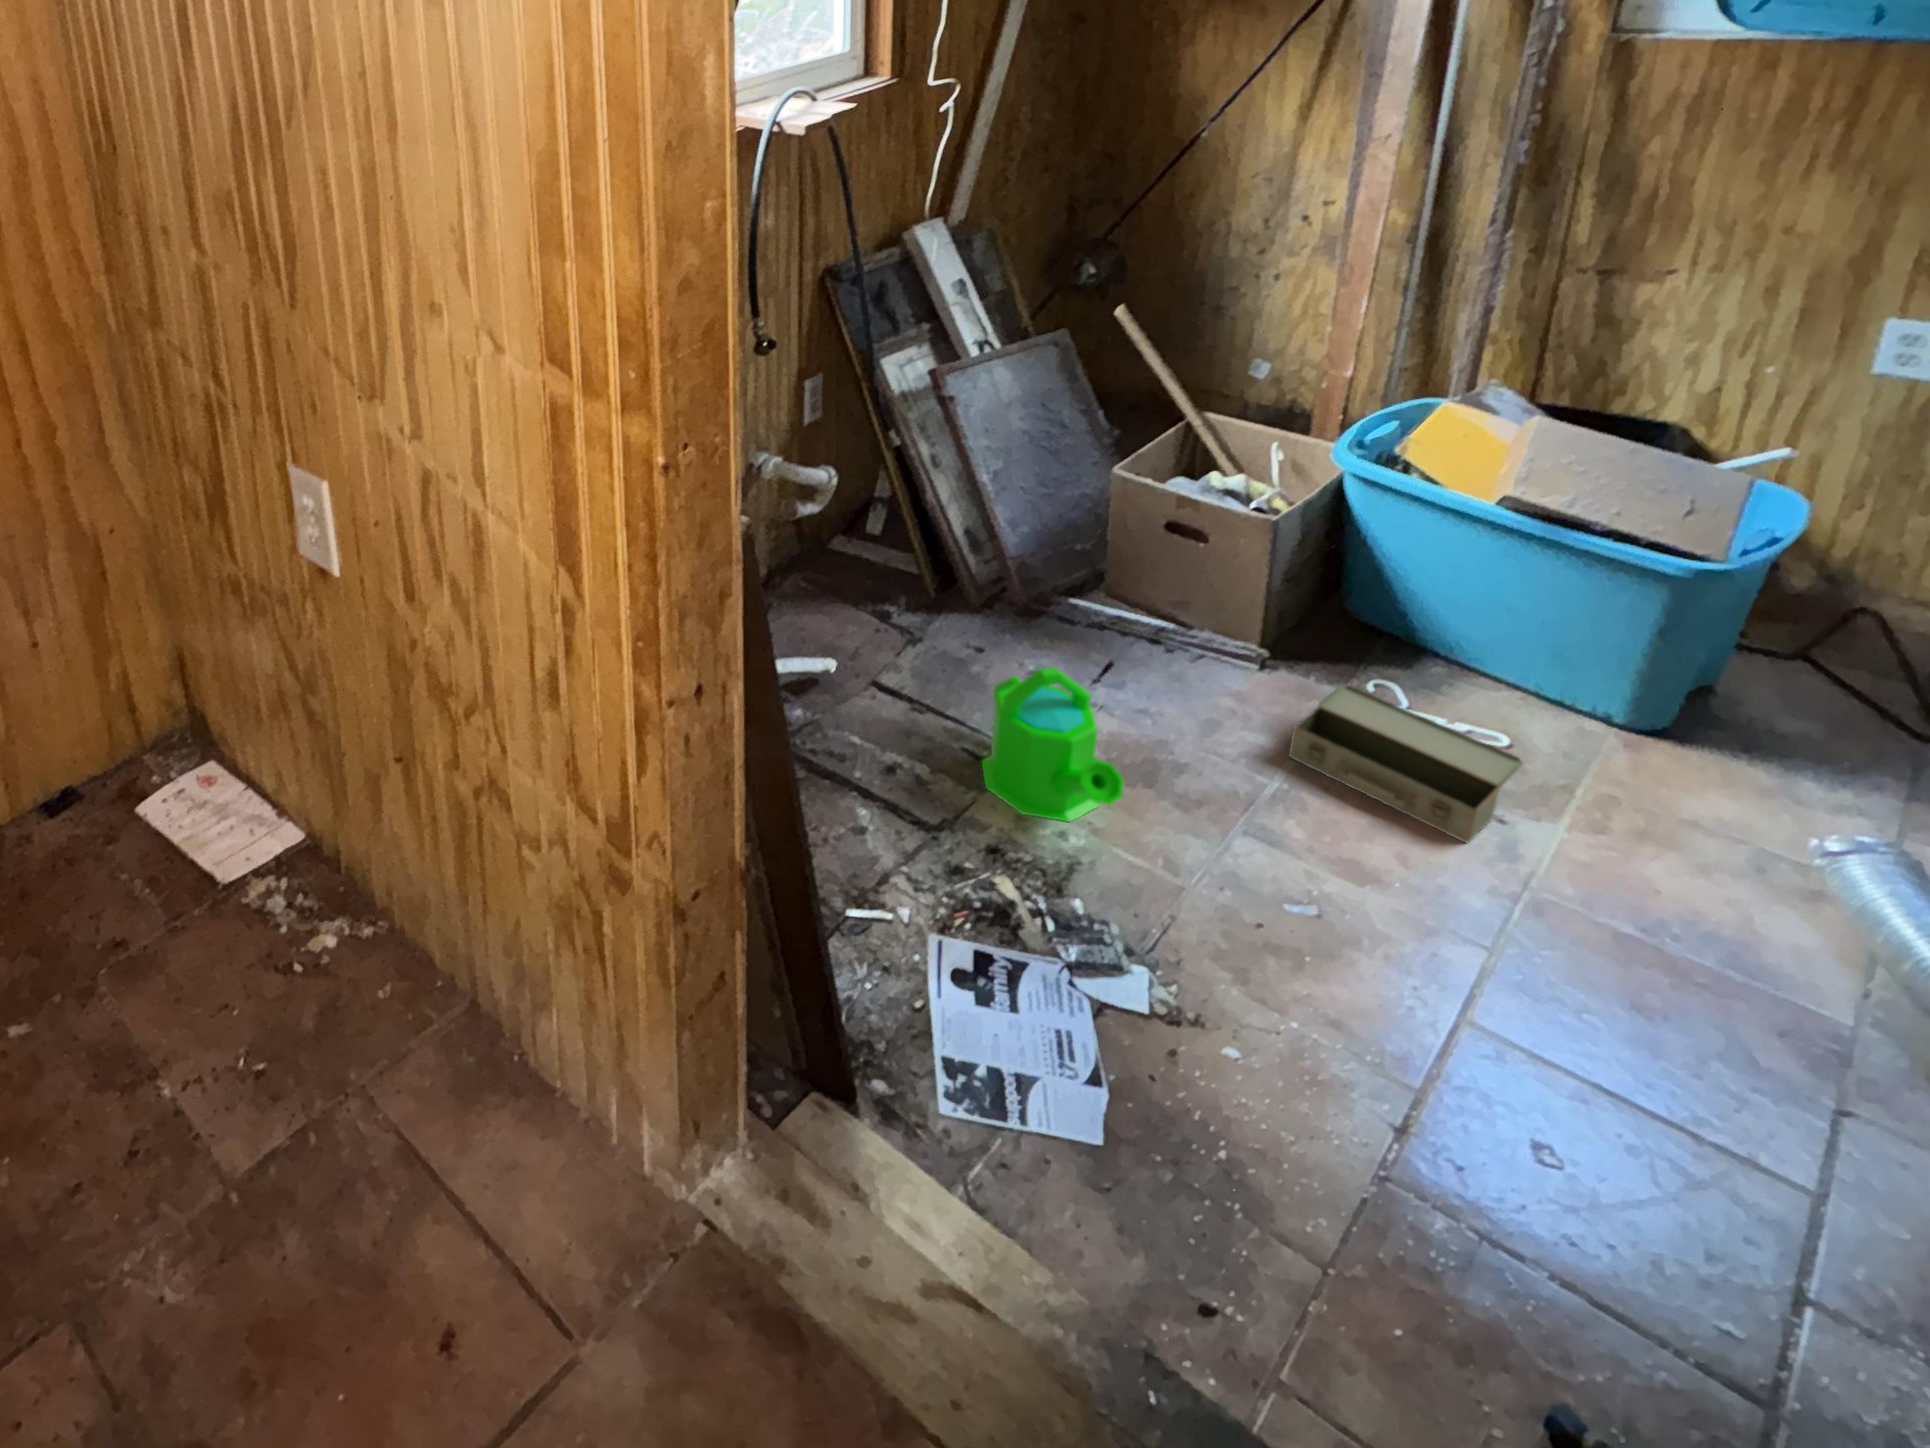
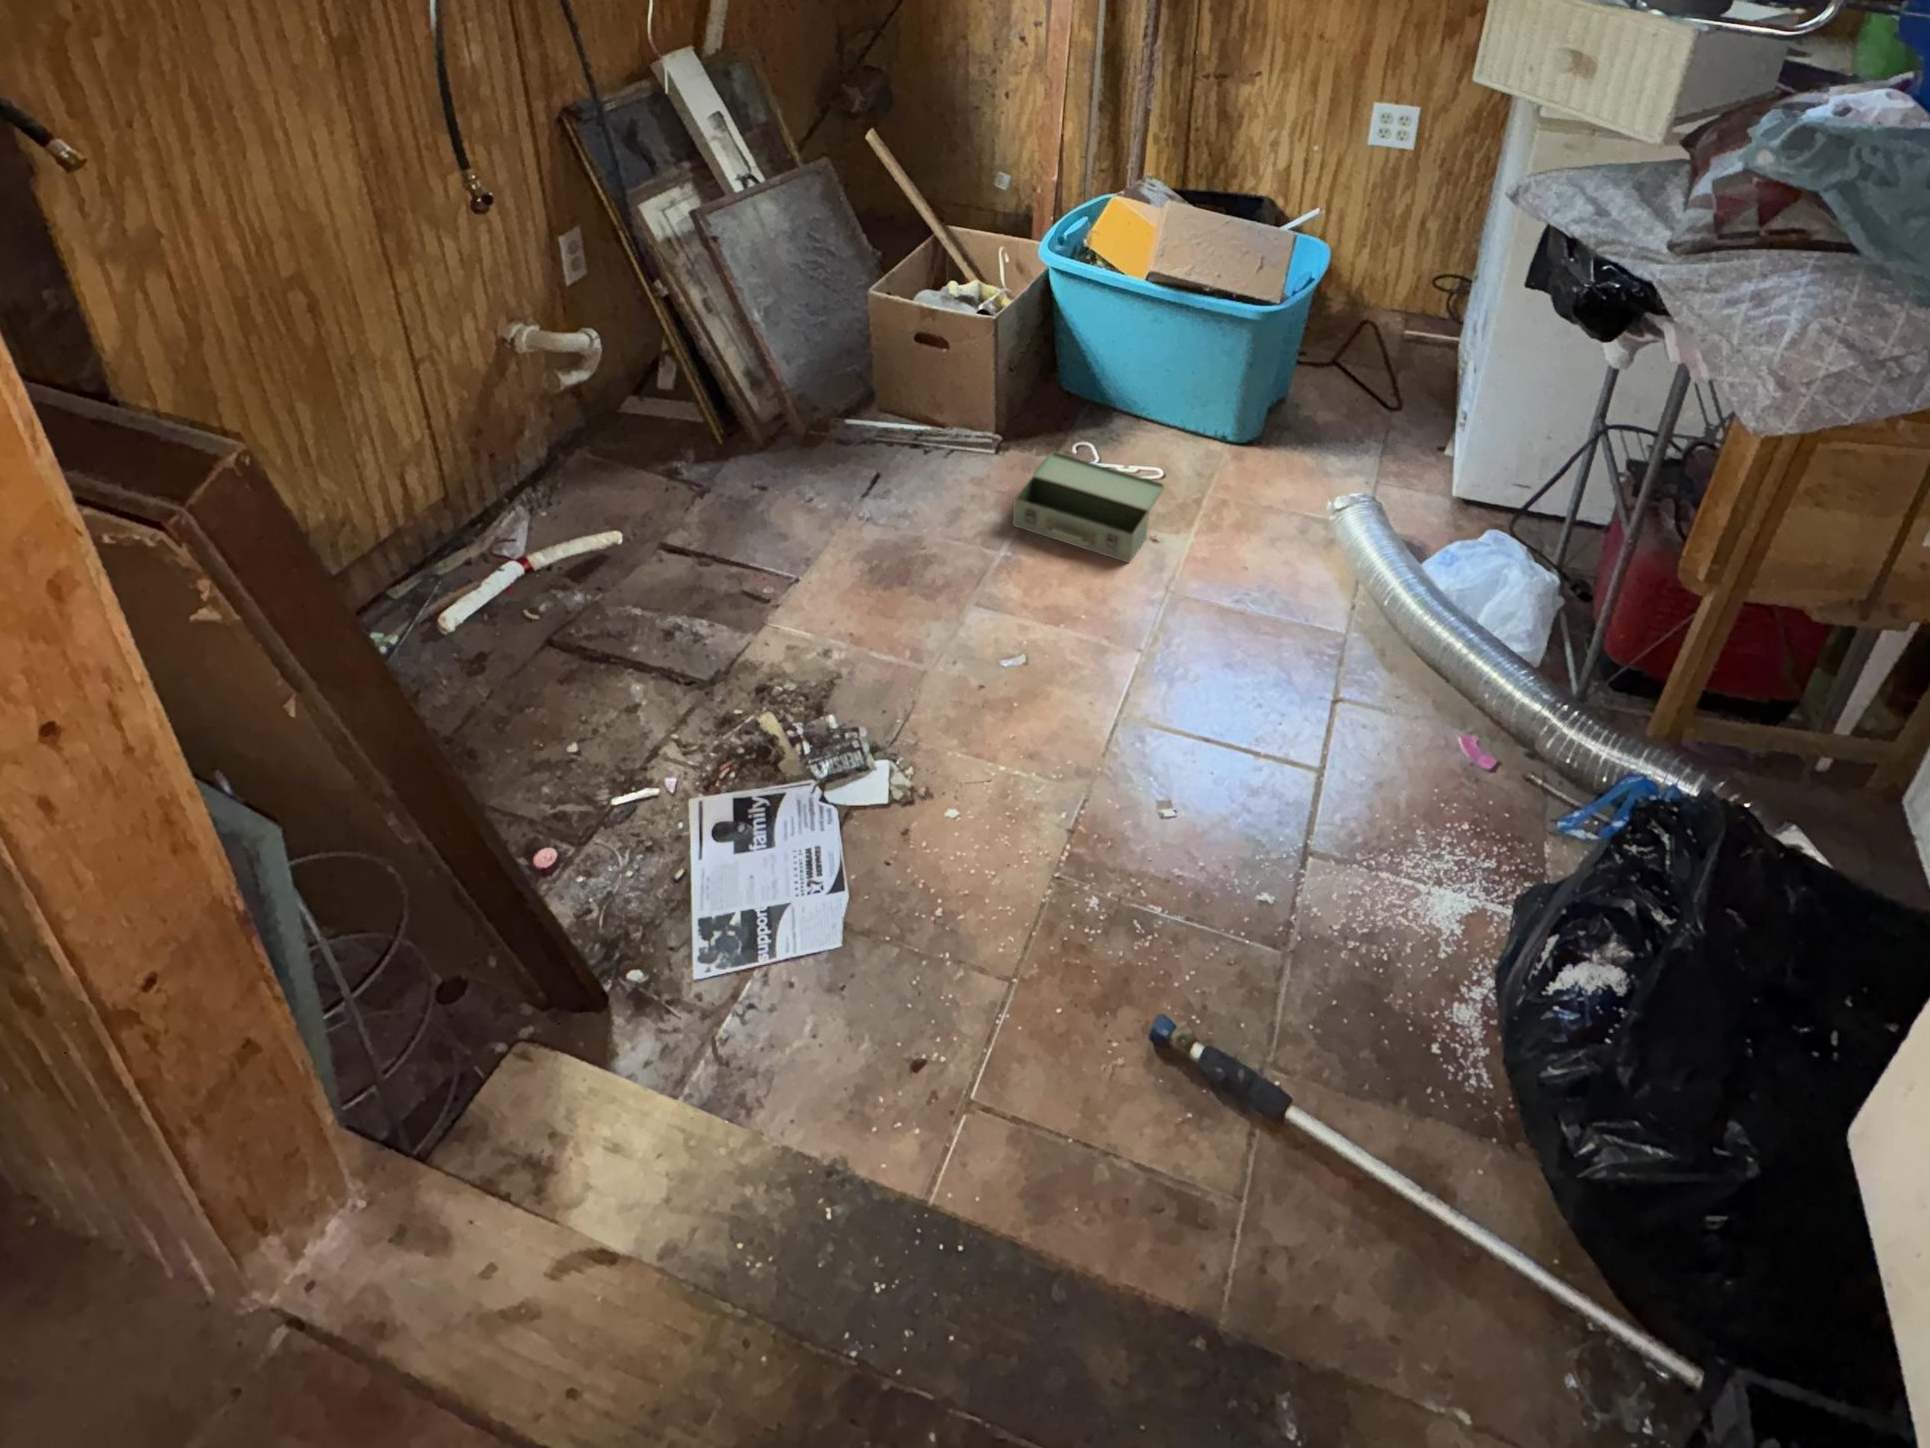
watering can: present [982,667,1124,822] -> none [758,498,869,646]

